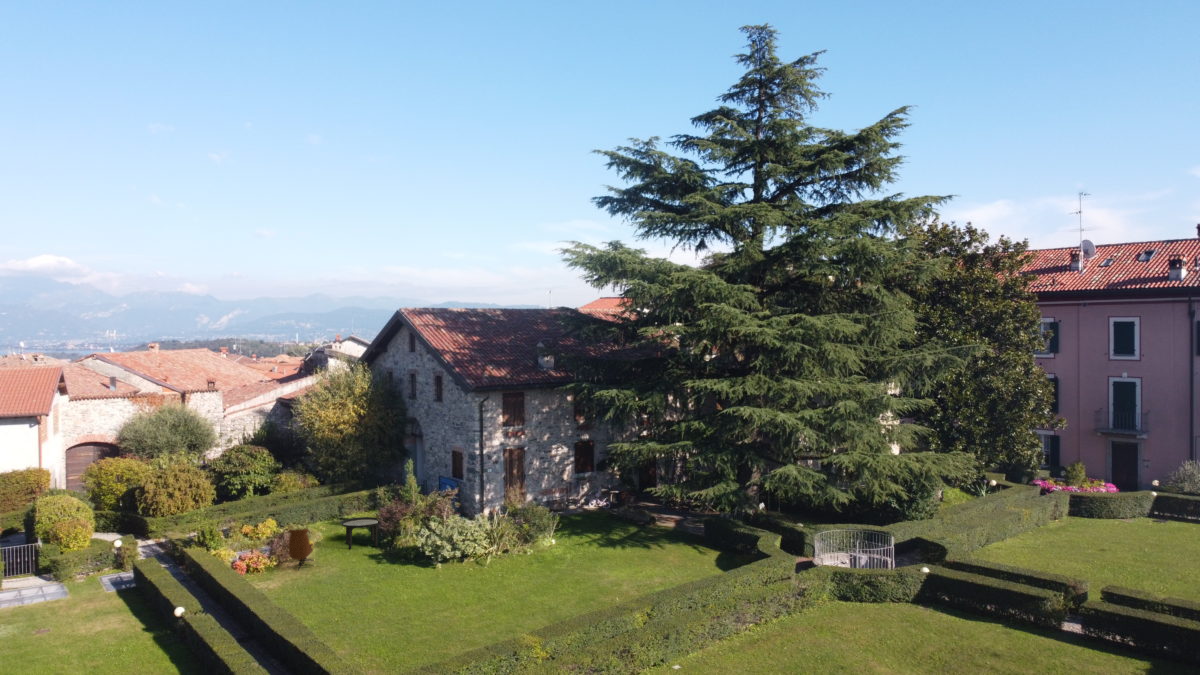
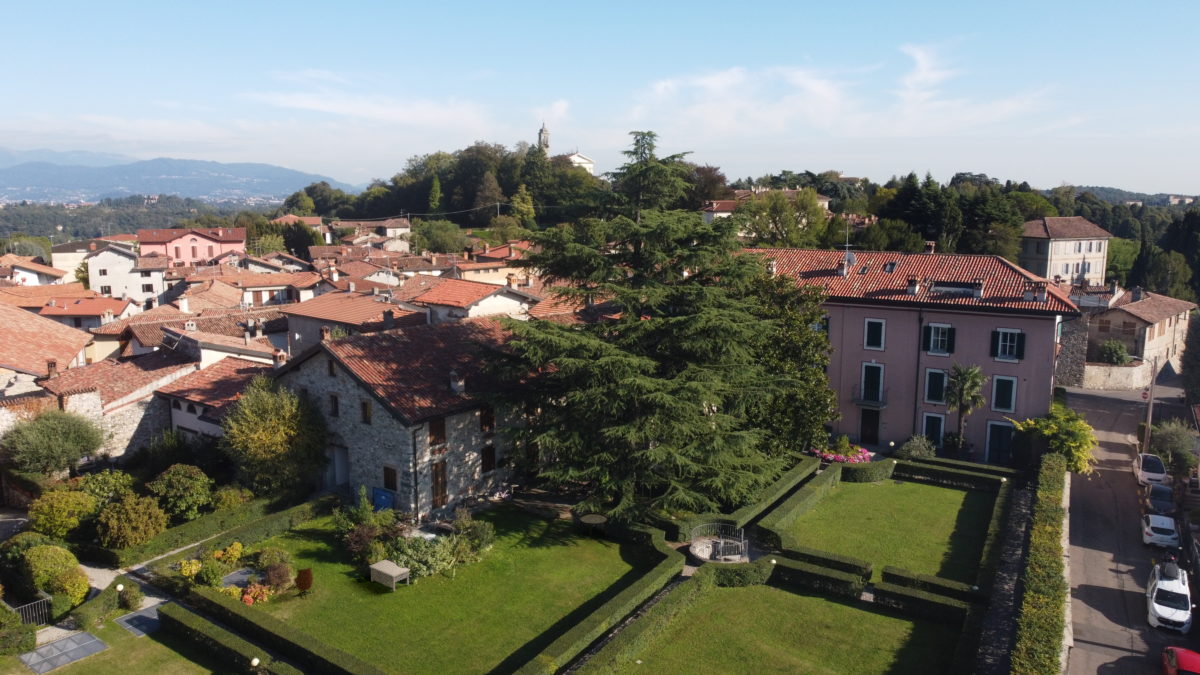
round table: present [341,517,378,549] -> present [579,513,608,539]
storage bench: none [386,538,430,573] -> present [370,560,409,591]

